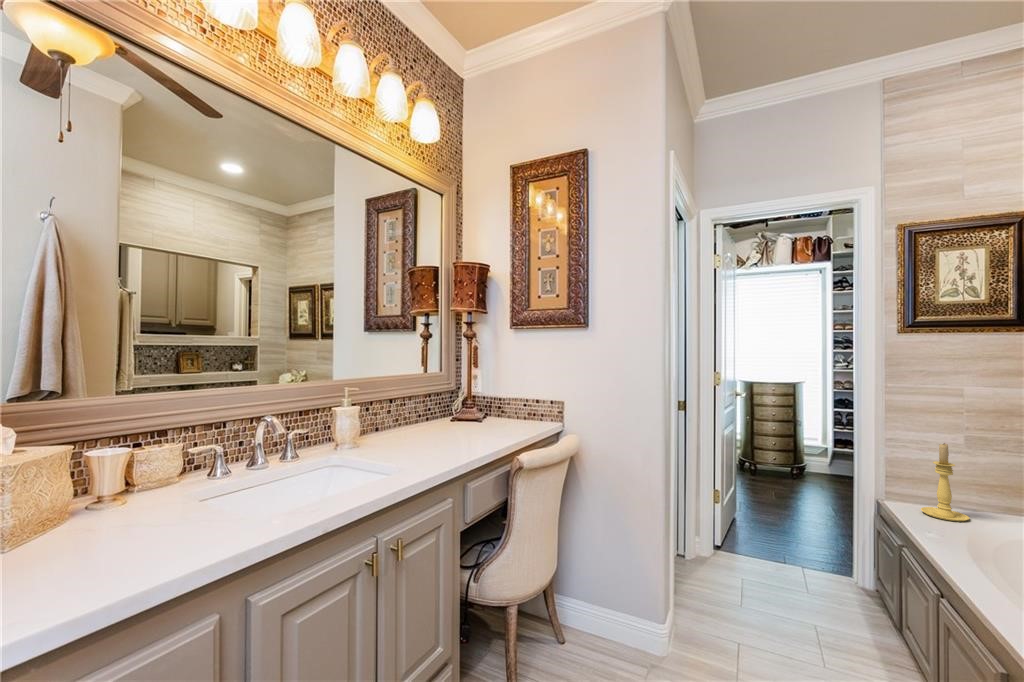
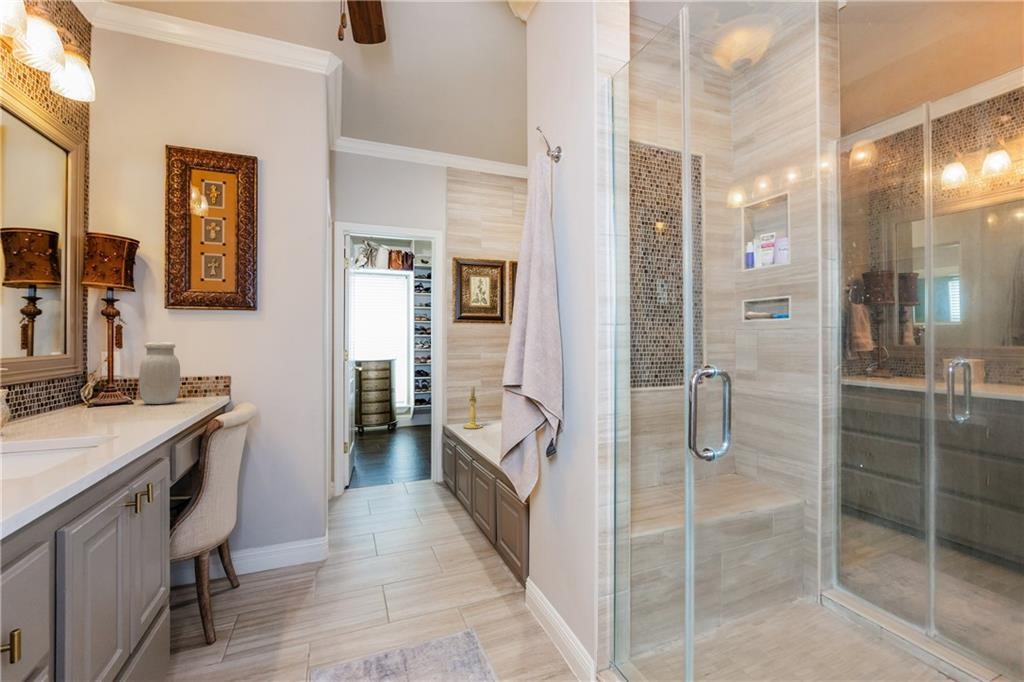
jar: none [485,362,517,426] -> present [139,342,180,404]

